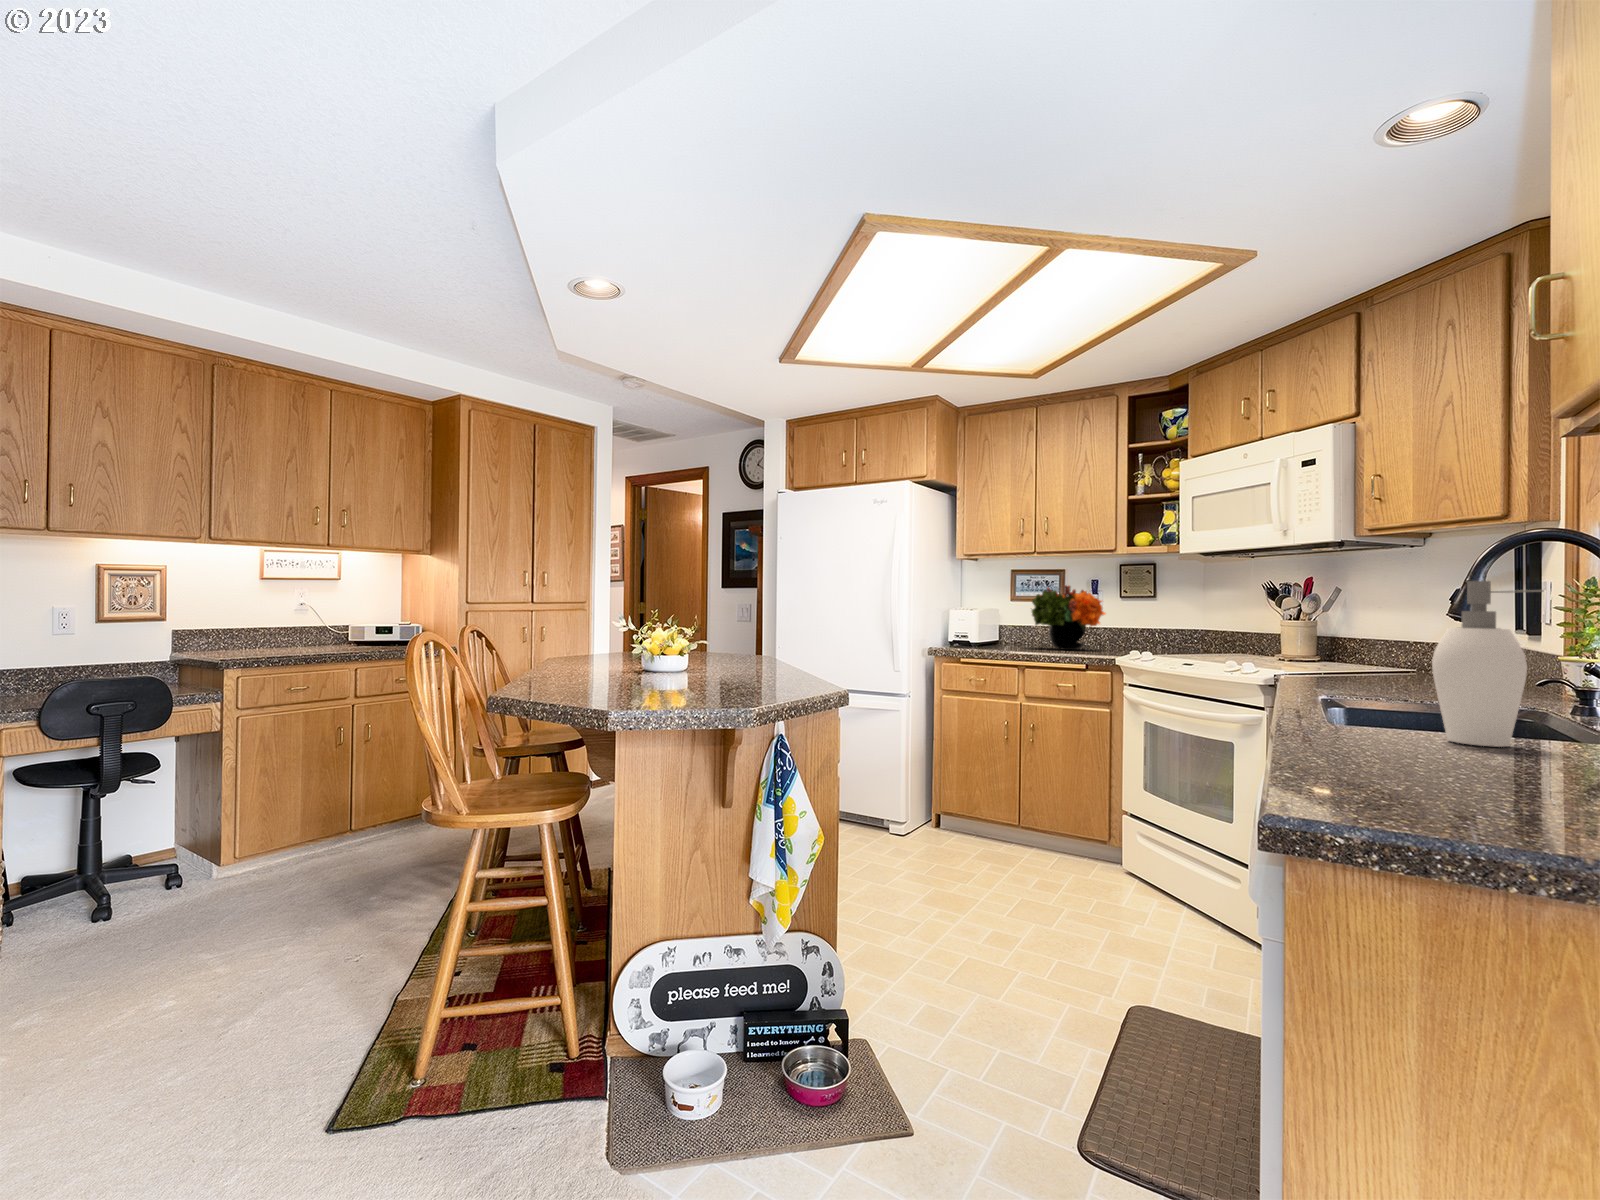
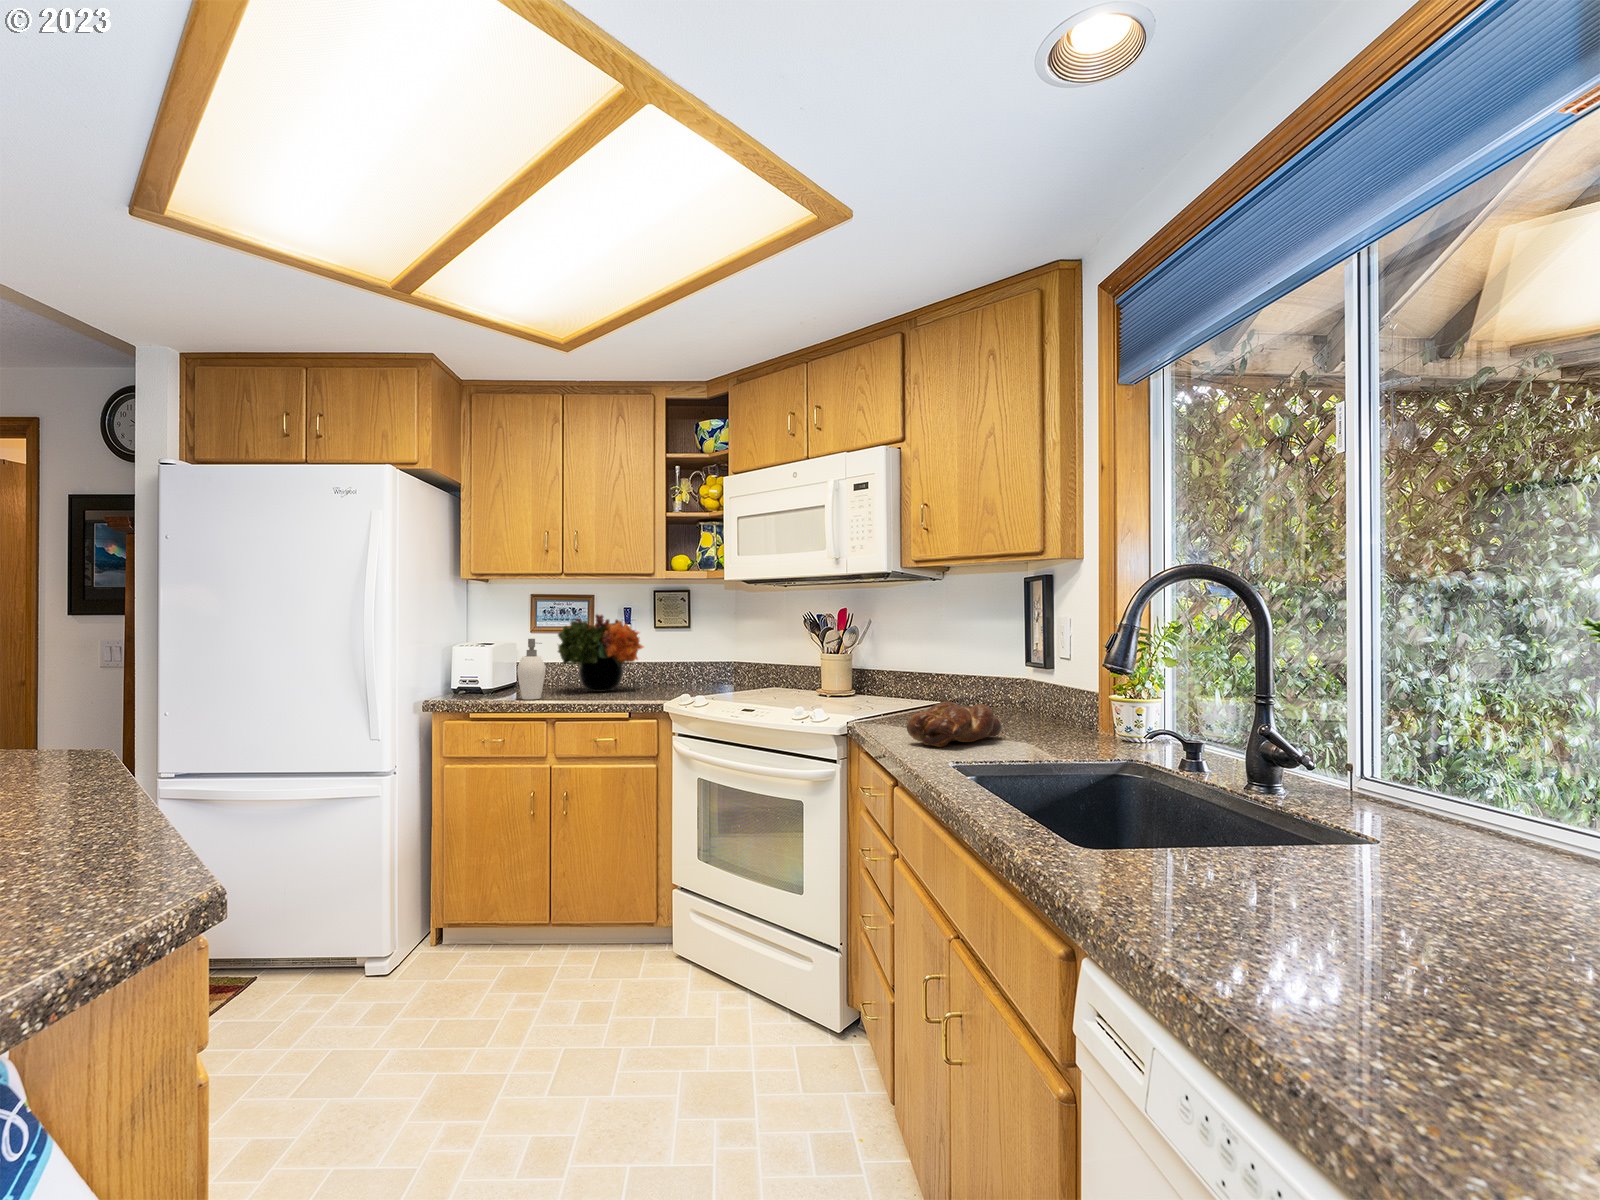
soap dispenser: present [1432,581,1543,747] -> present [517,639,545,700]
bread loaf: none [1316,650,1432,686] -> present [907,701,1002,747]

